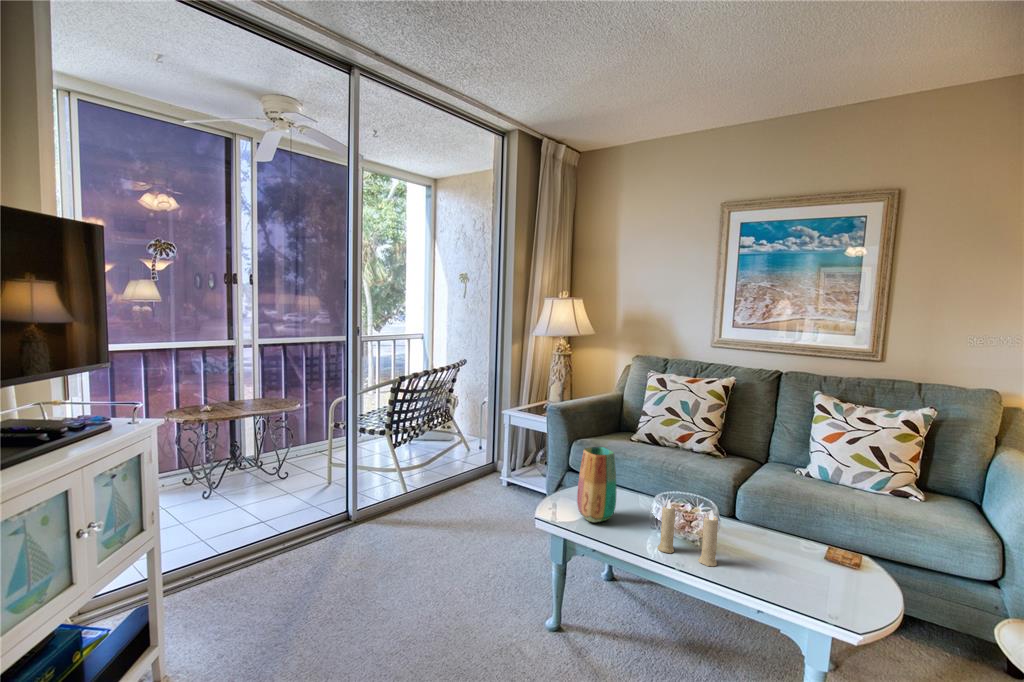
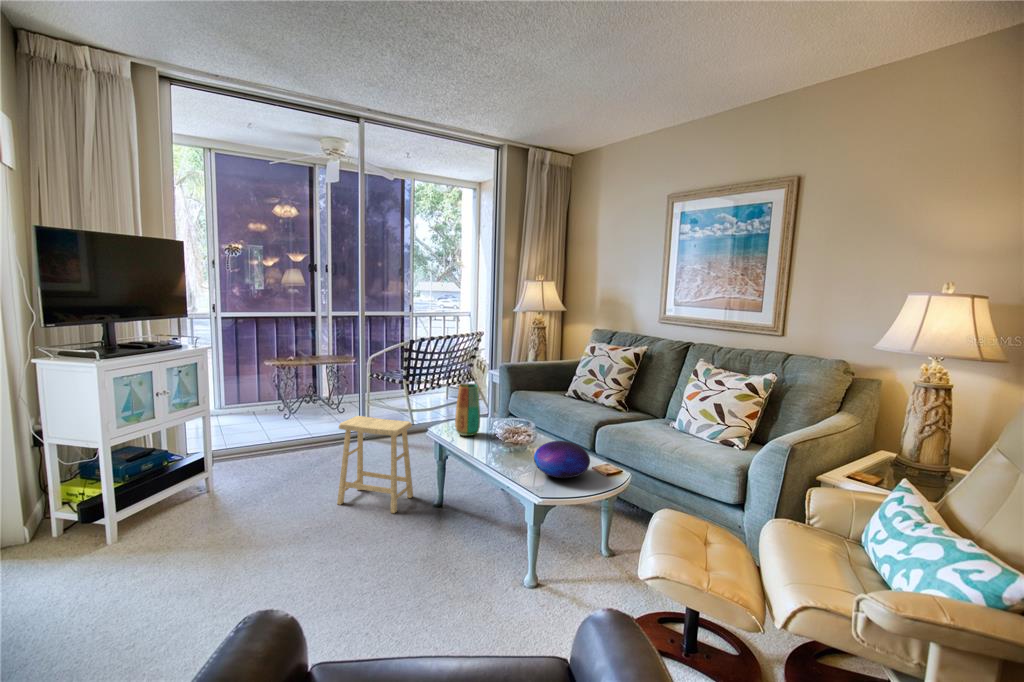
candle: present [658,500,718,567] -> none [482,415,513,463]
footstool: none [415,509,518,658] -> present [337,416,413,513]
decorative orb: none [764,527,855,586] -> present [534,441,590,478]

